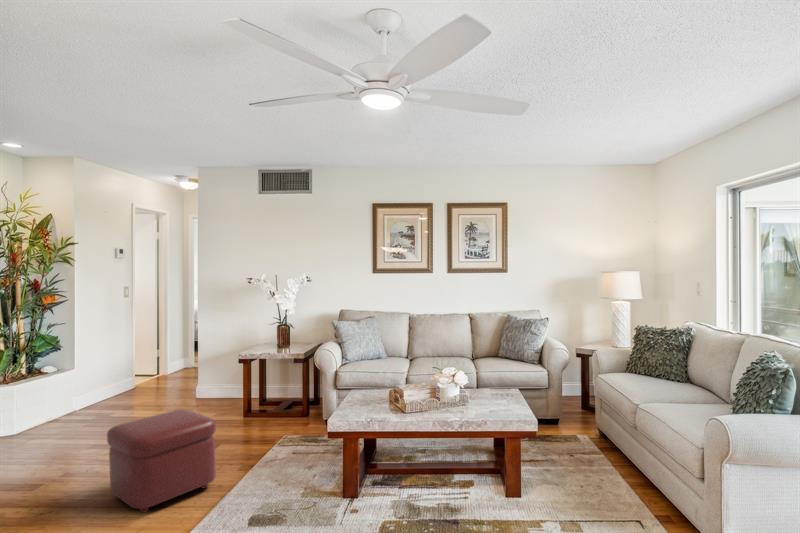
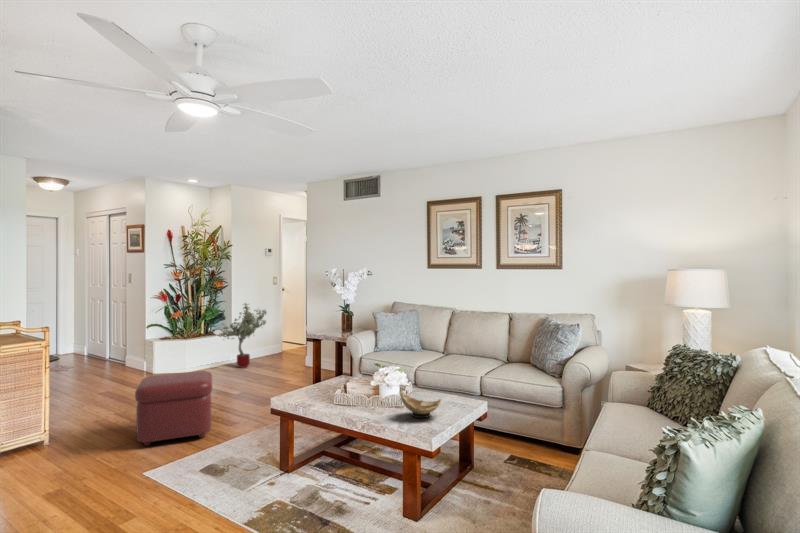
potted tree: none [97,325,157,409] -> present [219,303,266,368]
decorative bowl: none [477,386,511,410] -> present [400,389,441,418]

